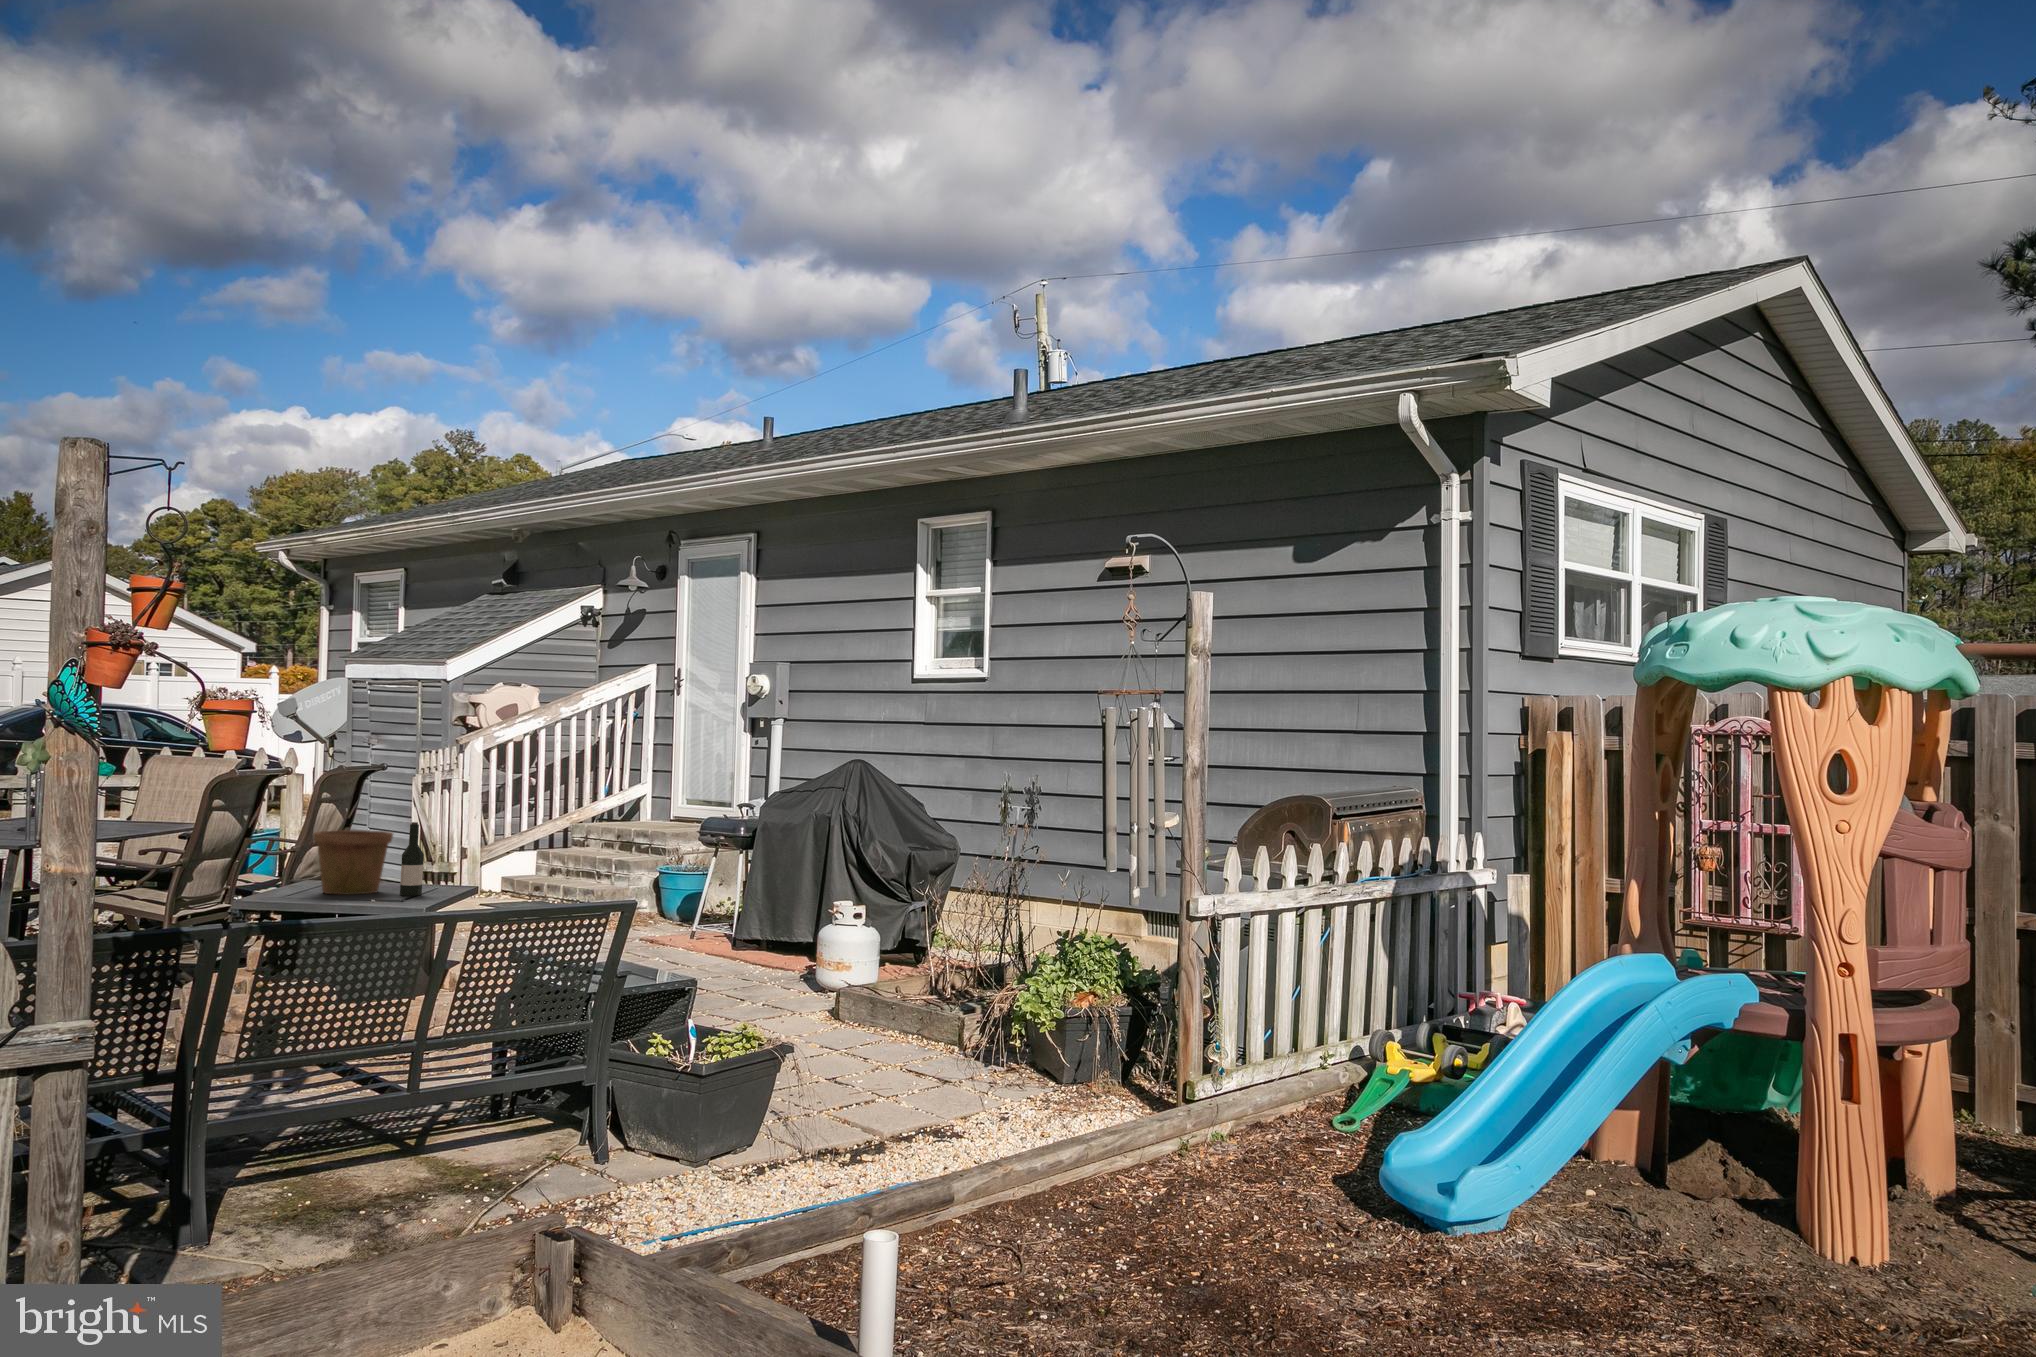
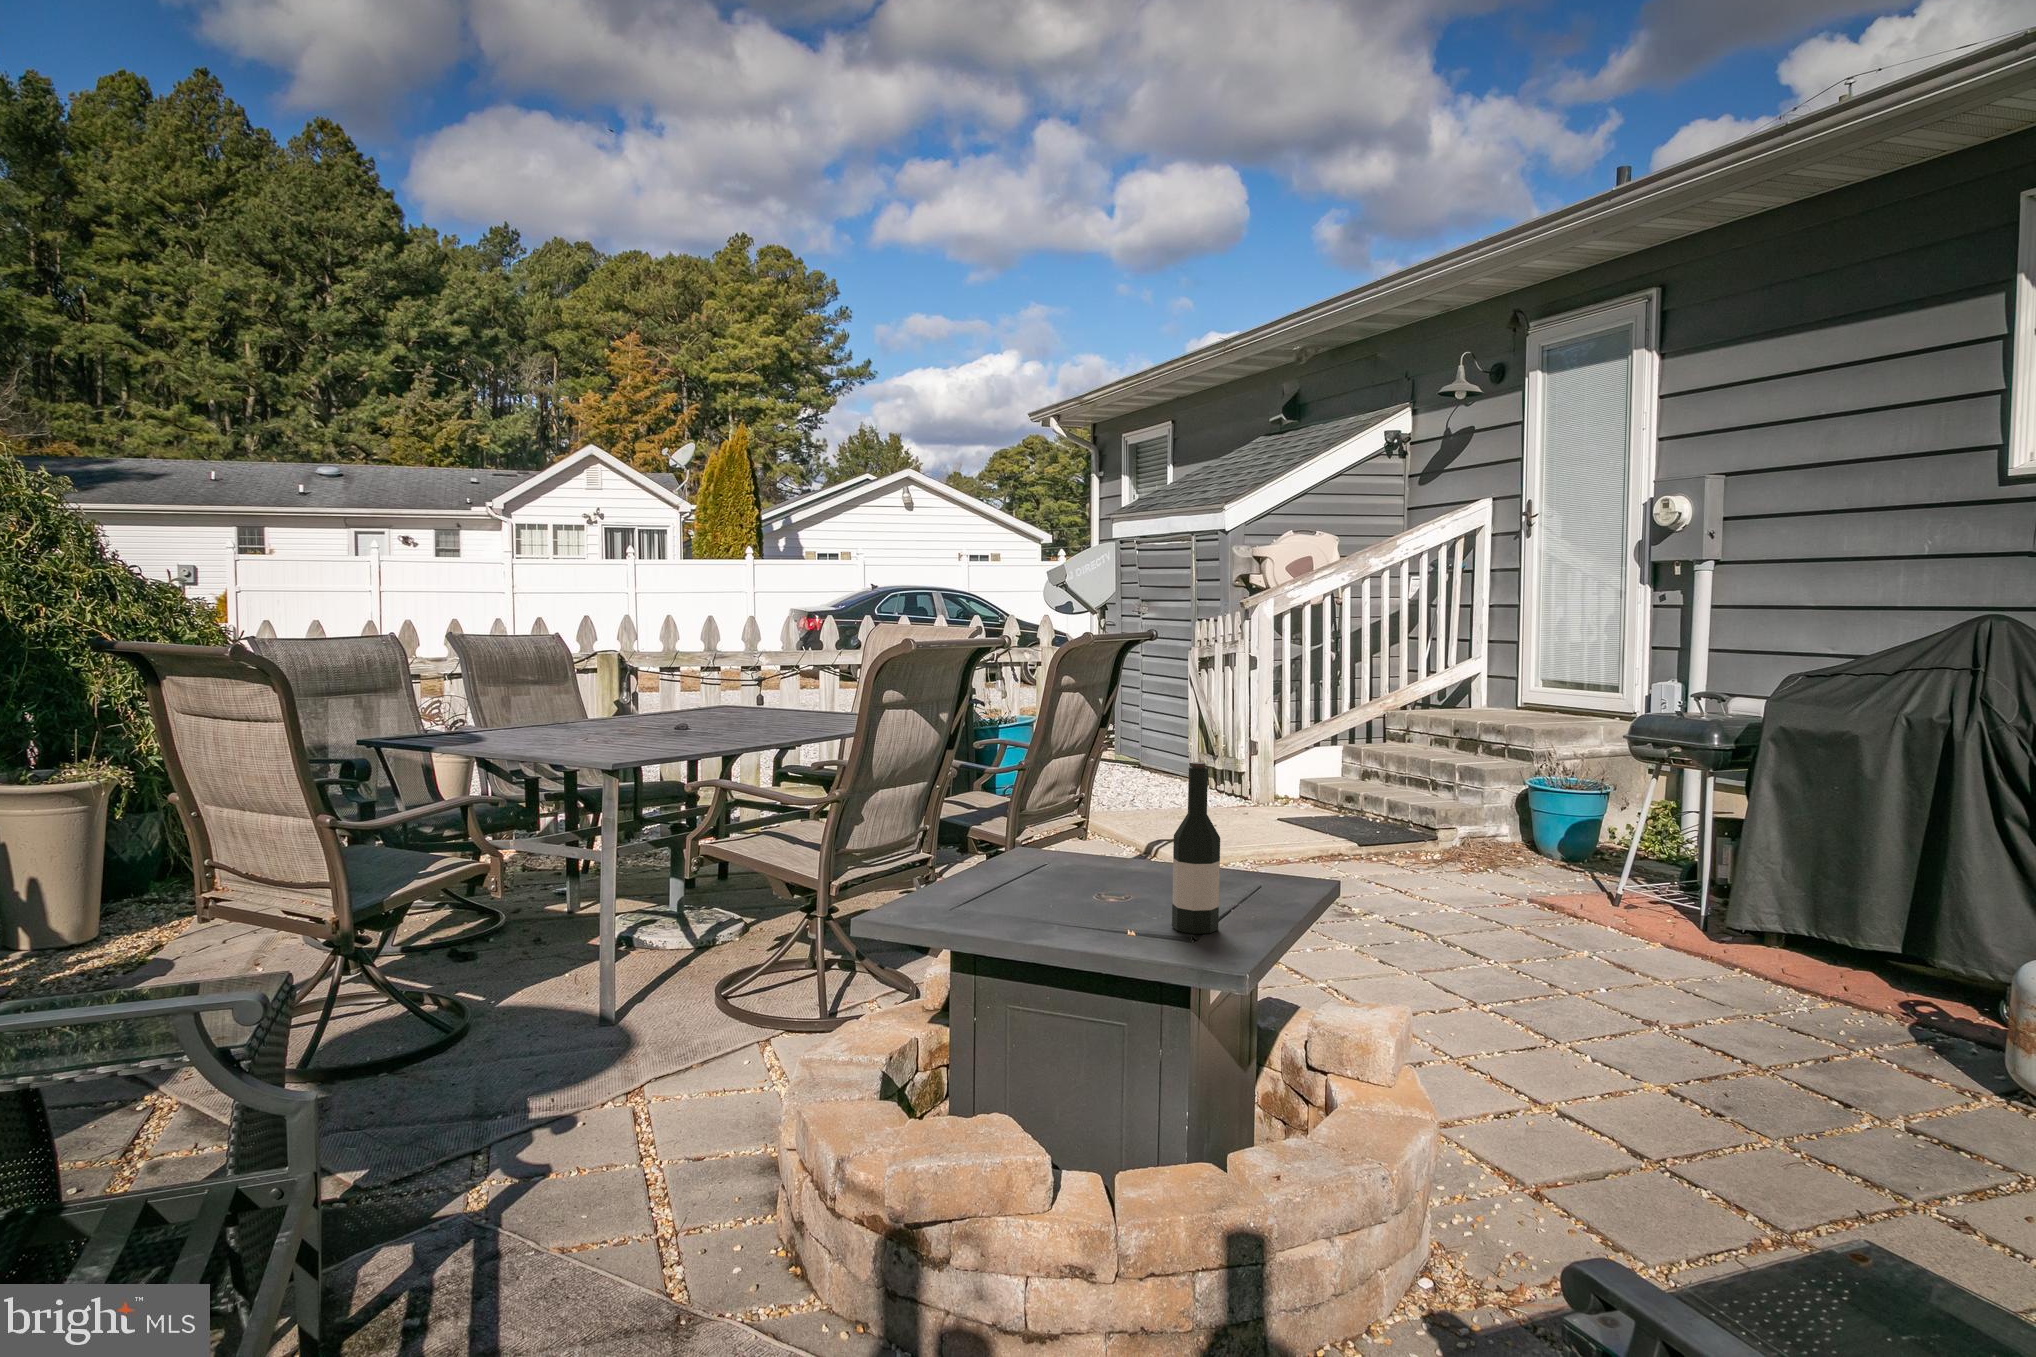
flower pot: present [313,830,393,895] -> none [1002,765,1156,912]

